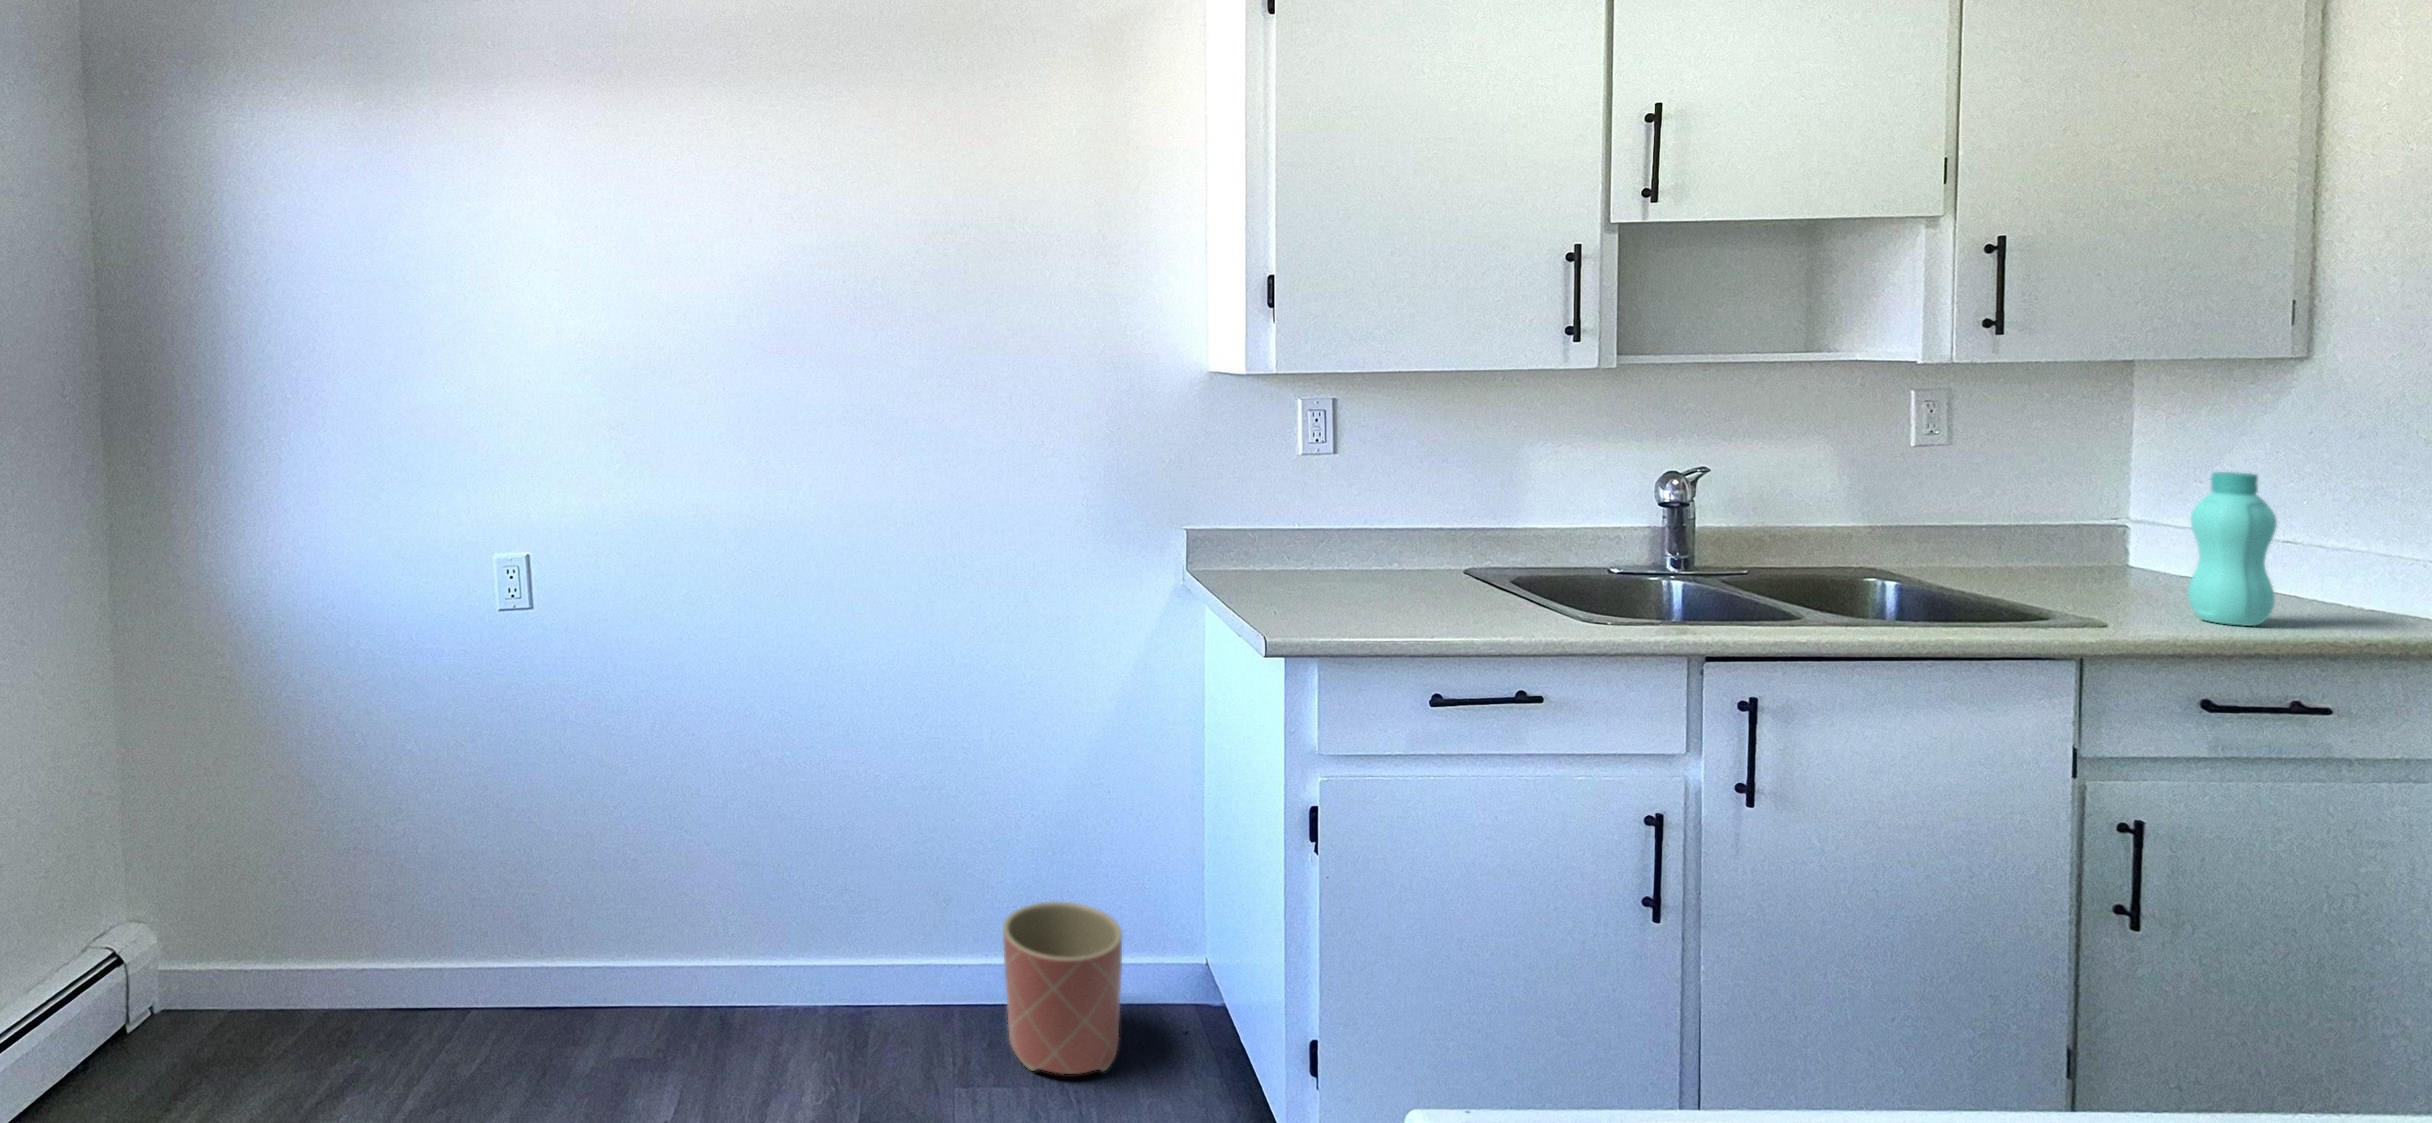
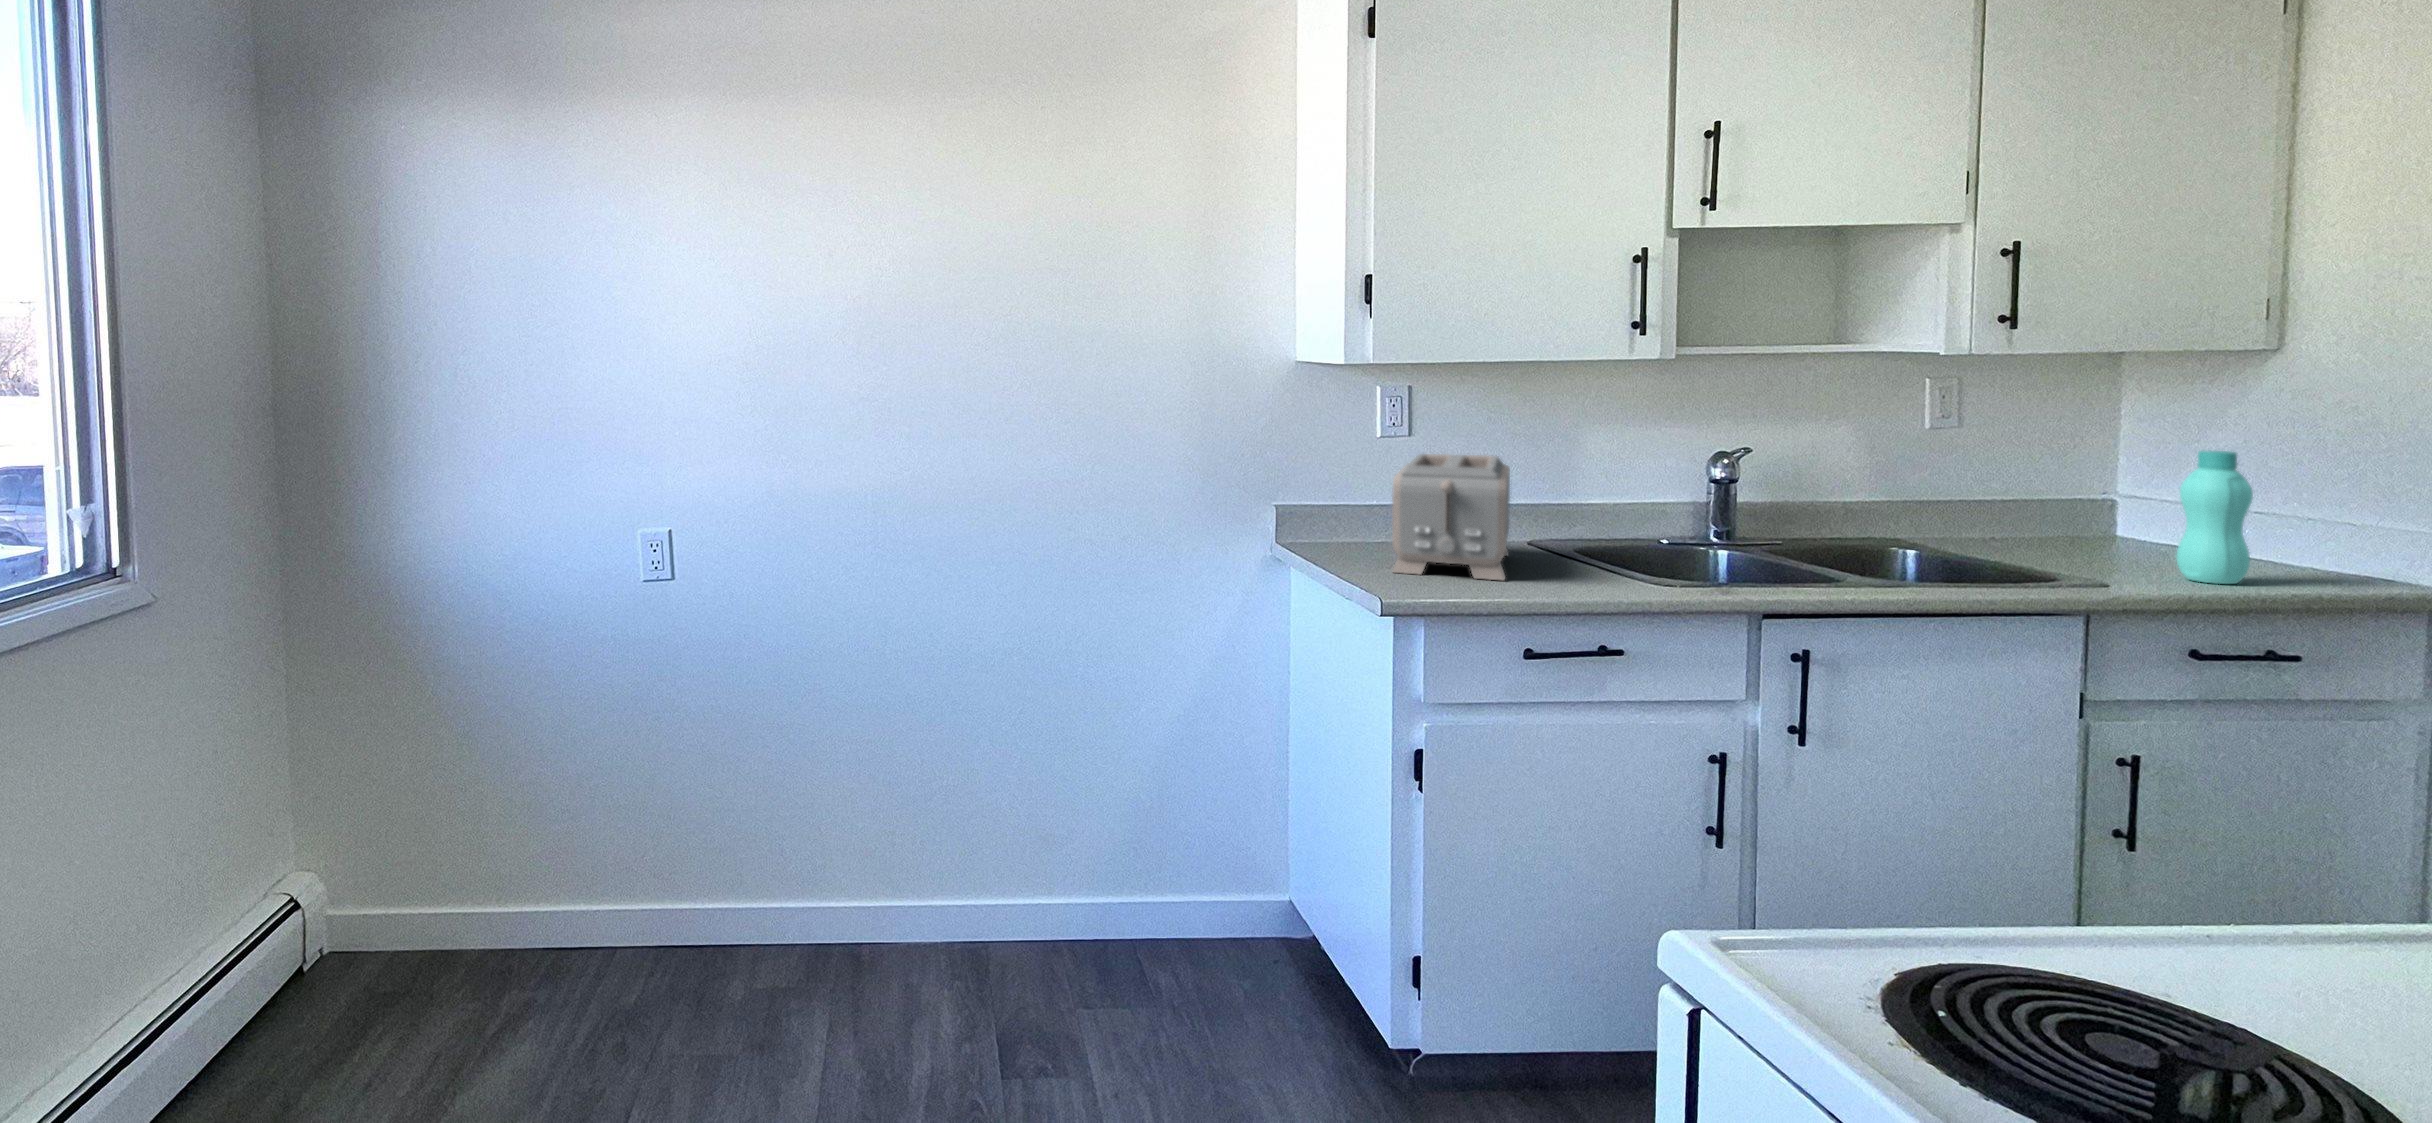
toaster: none [1294,473,1434,616] -> present [1392,454,1510,580]
planter: present [1003,902,1122,1074] -> none [1116,848,1226,999]

